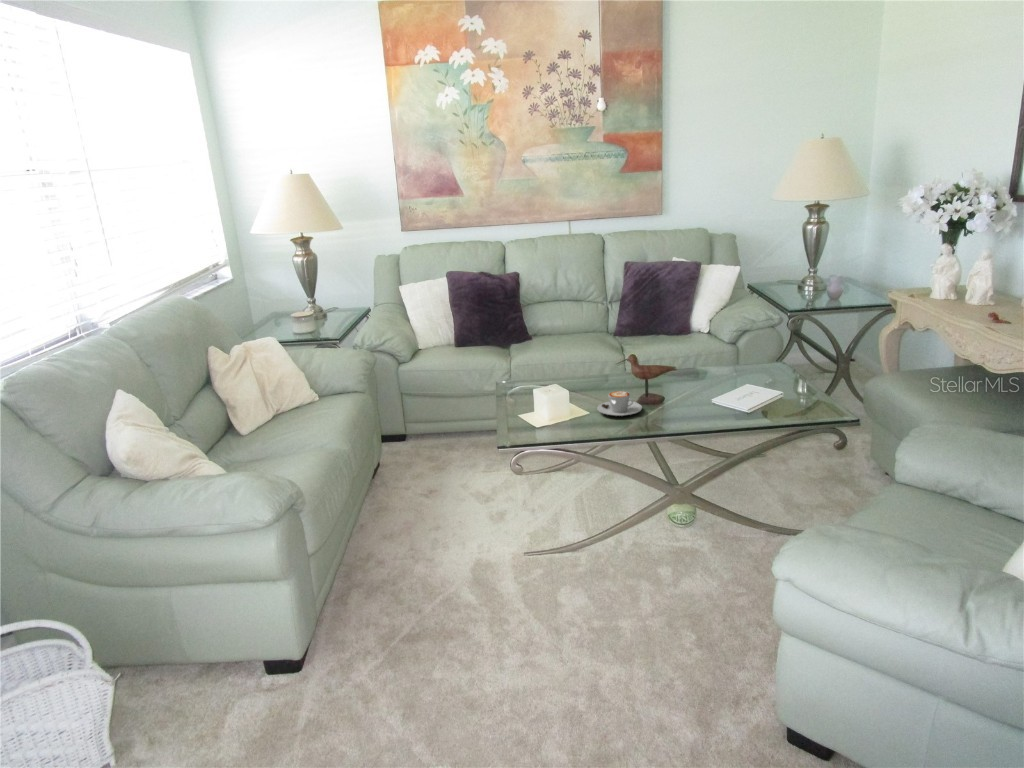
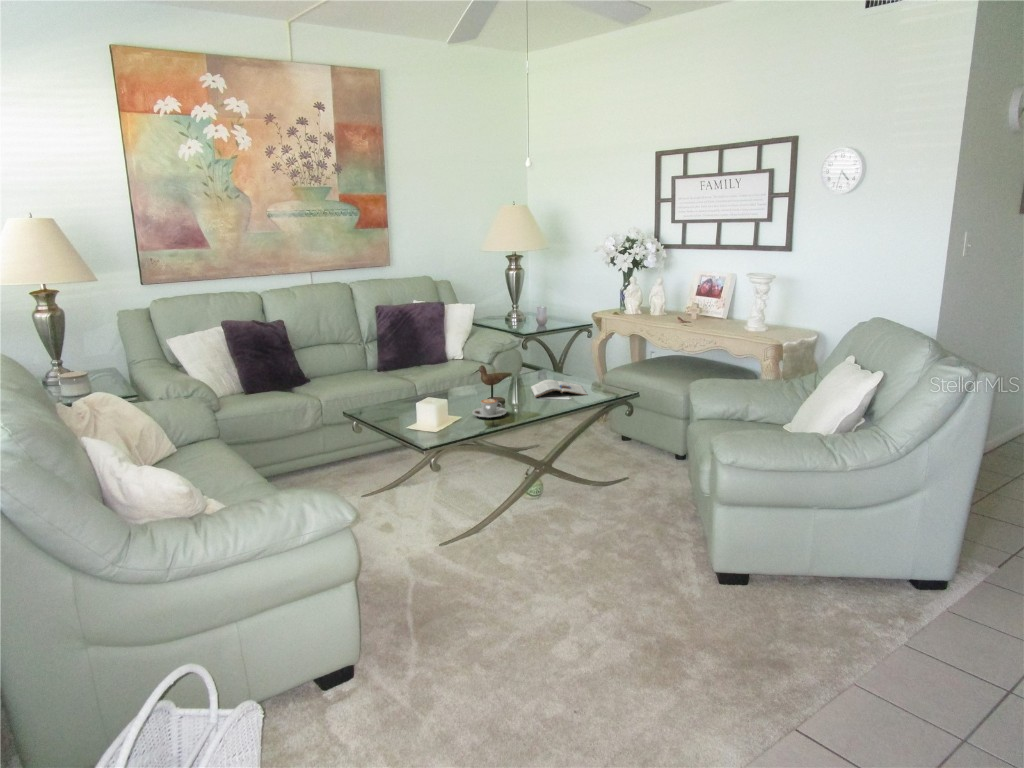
magazine: none [705,375,790,405] -> present [531,380,587,397]

